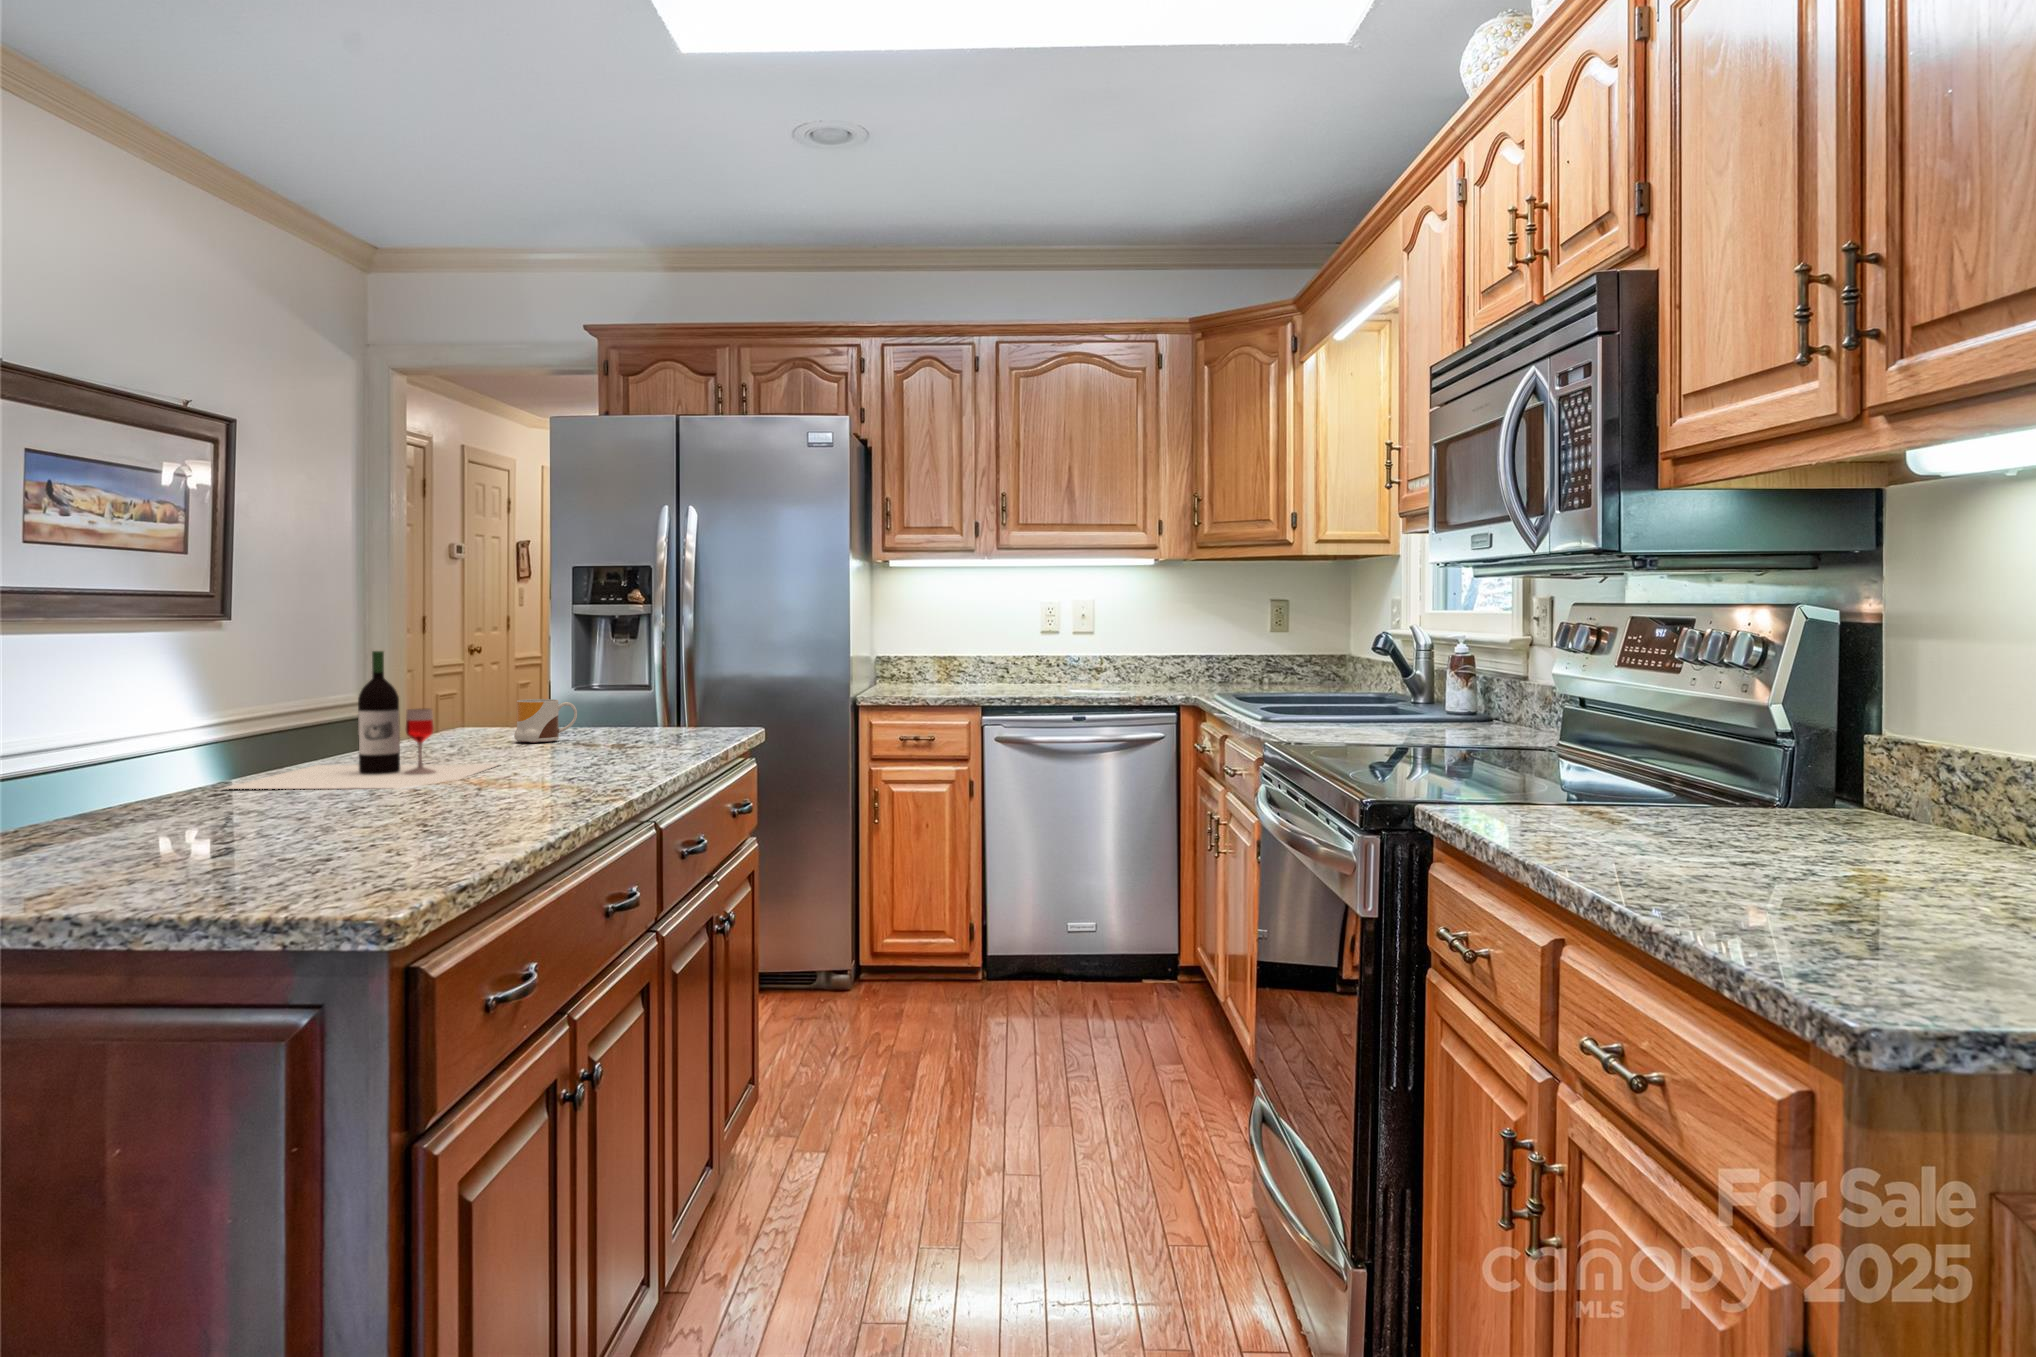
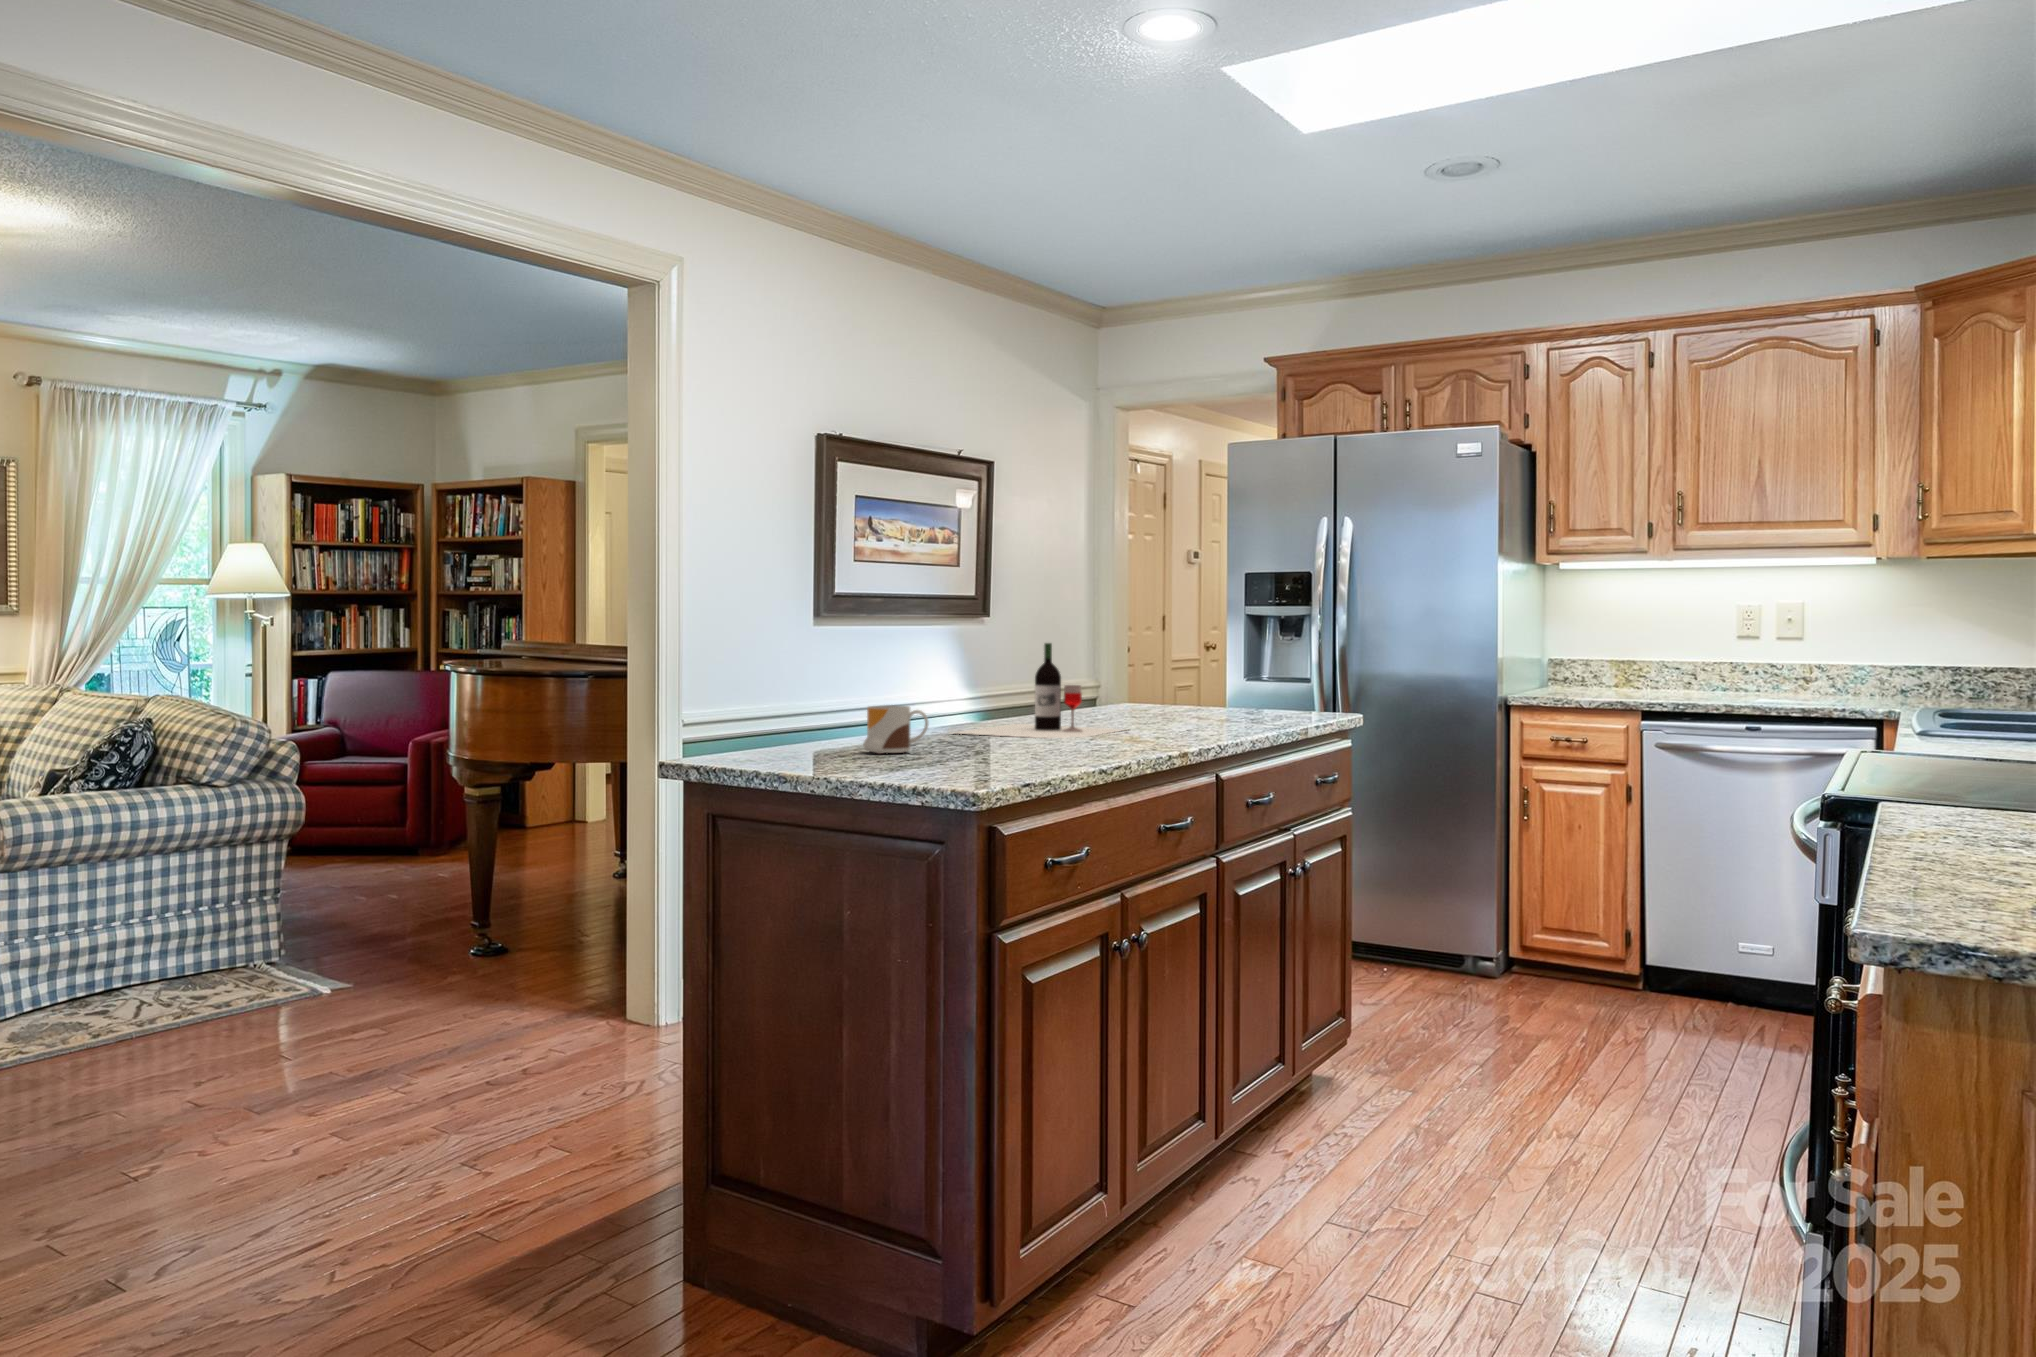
mug: present [514,699,577,743] -> present [863,705,928,754]

